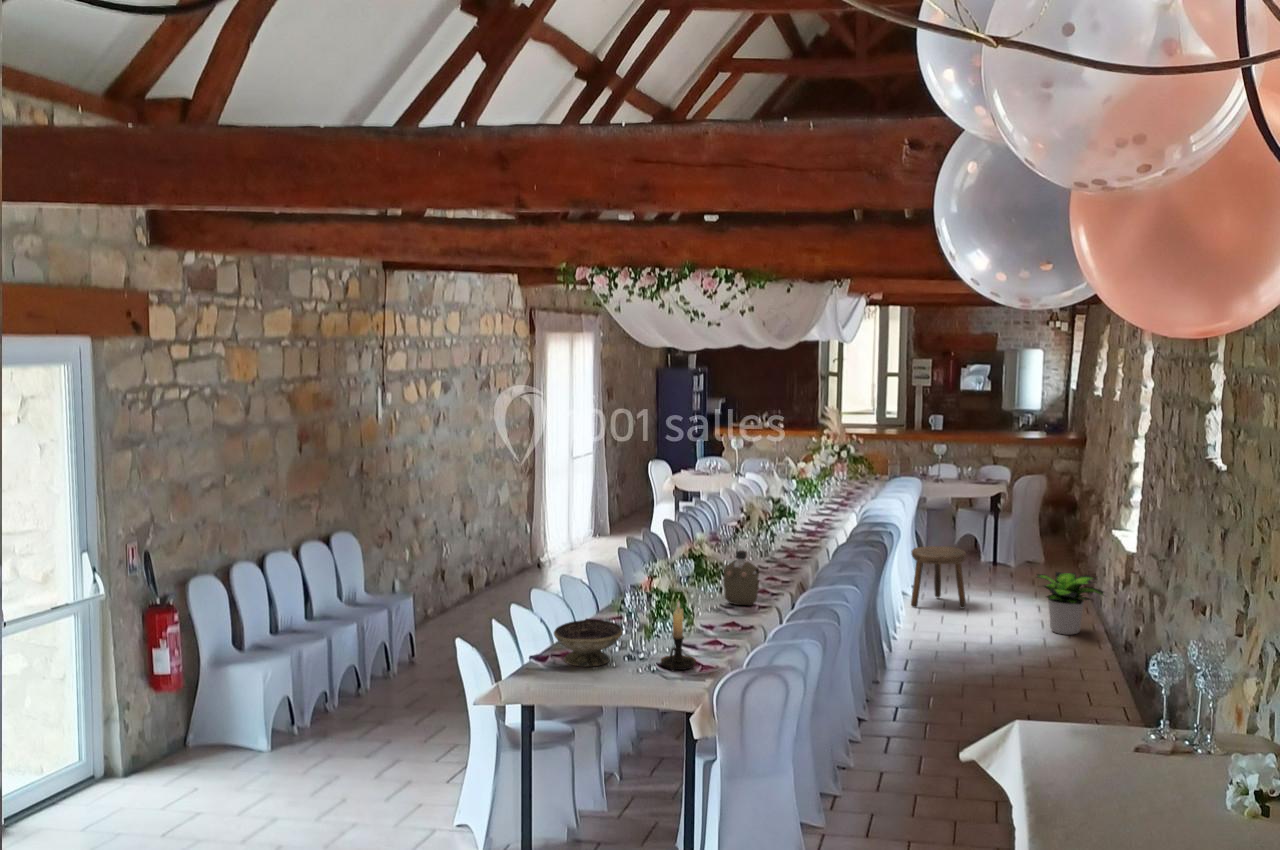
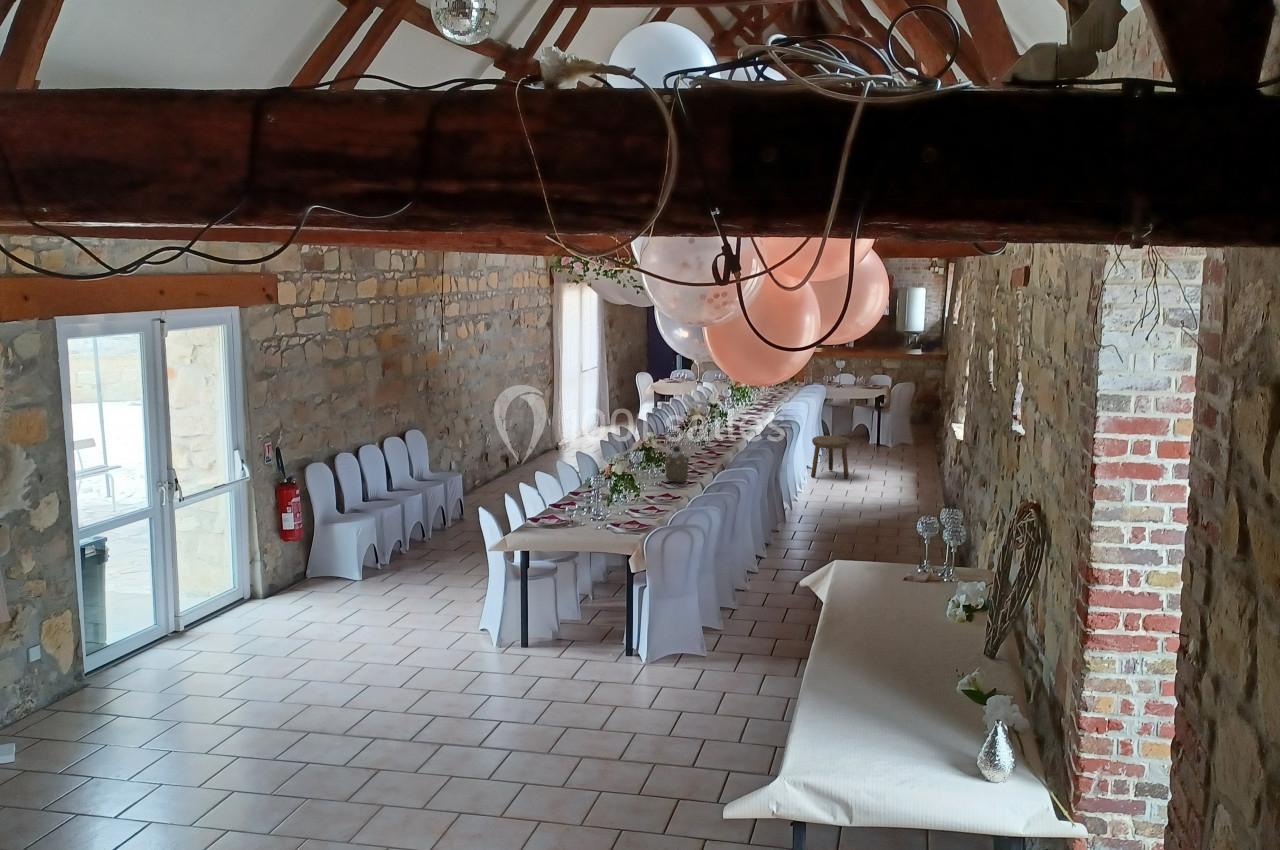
potted plant: present [1037,572,1104,635] -> none [893,454,942,497]
candle holder: present [661,601,696,671] -> none [613,483,636,530]
decorative bowl: present [554,620,622,667] -> none [543,495,588,526]

